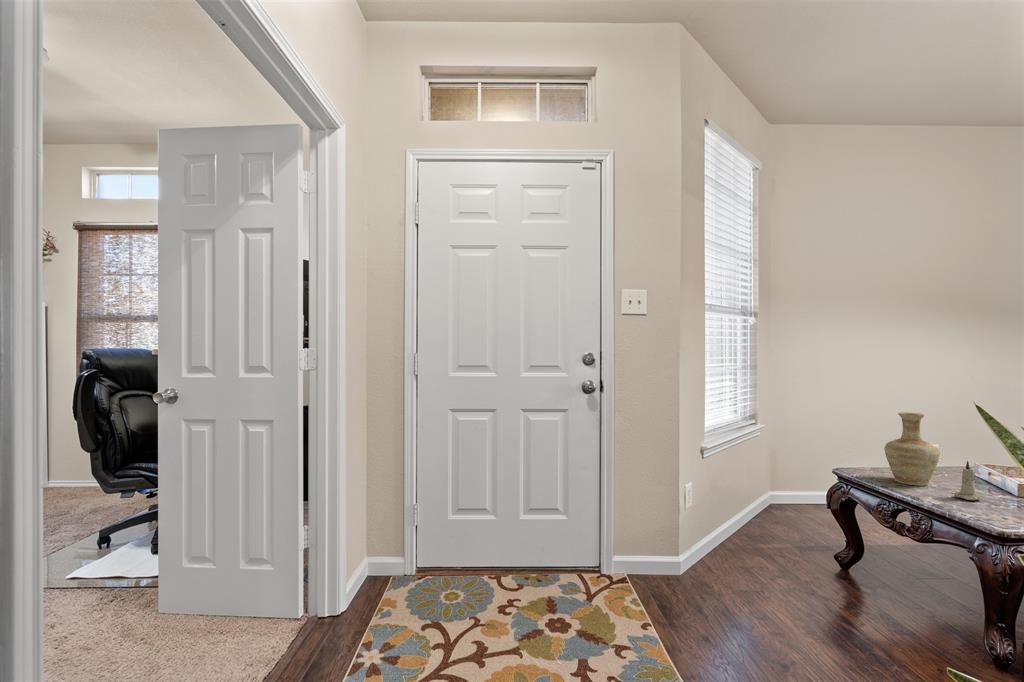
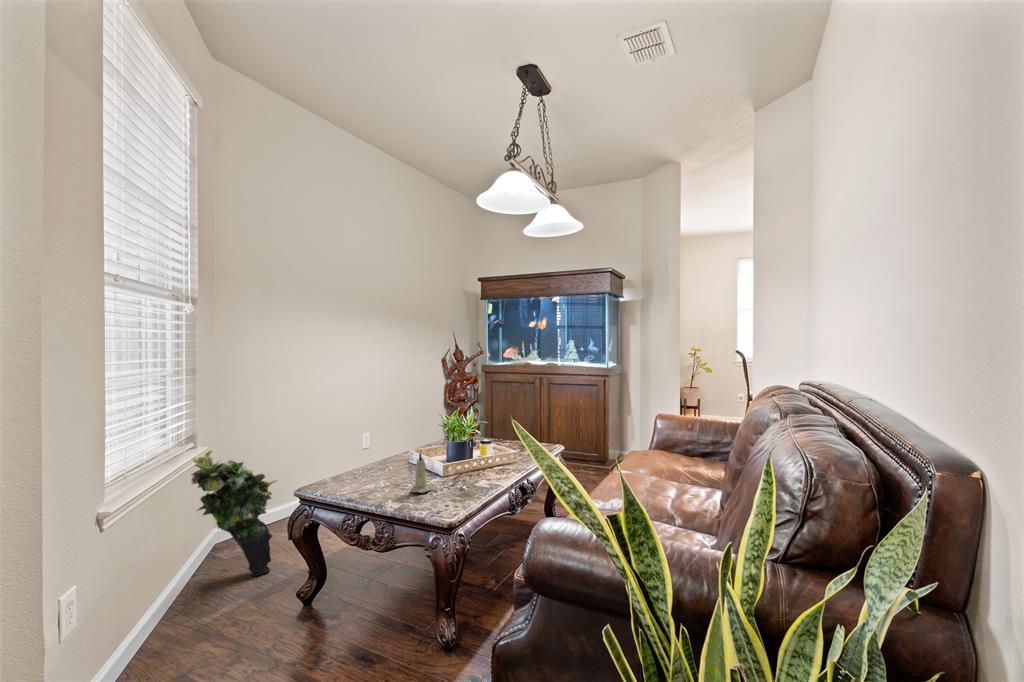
vase: present [884,412,940,486] -> none [346,408,396,489]
potted plant: none [752,428,821,534] -> present [191,451,277,576]

